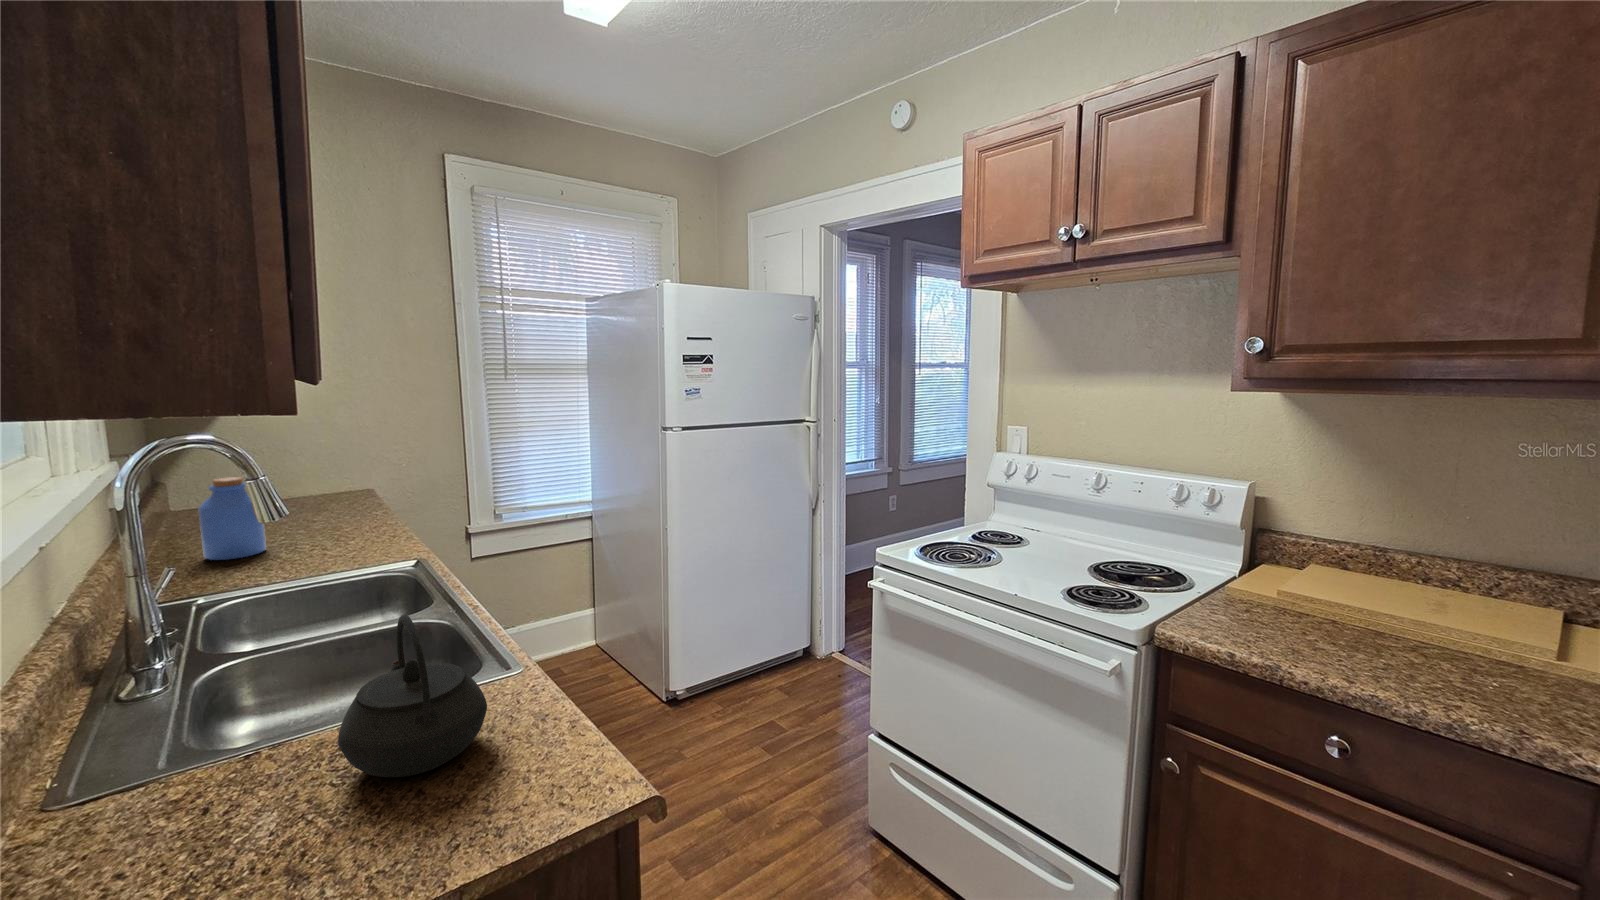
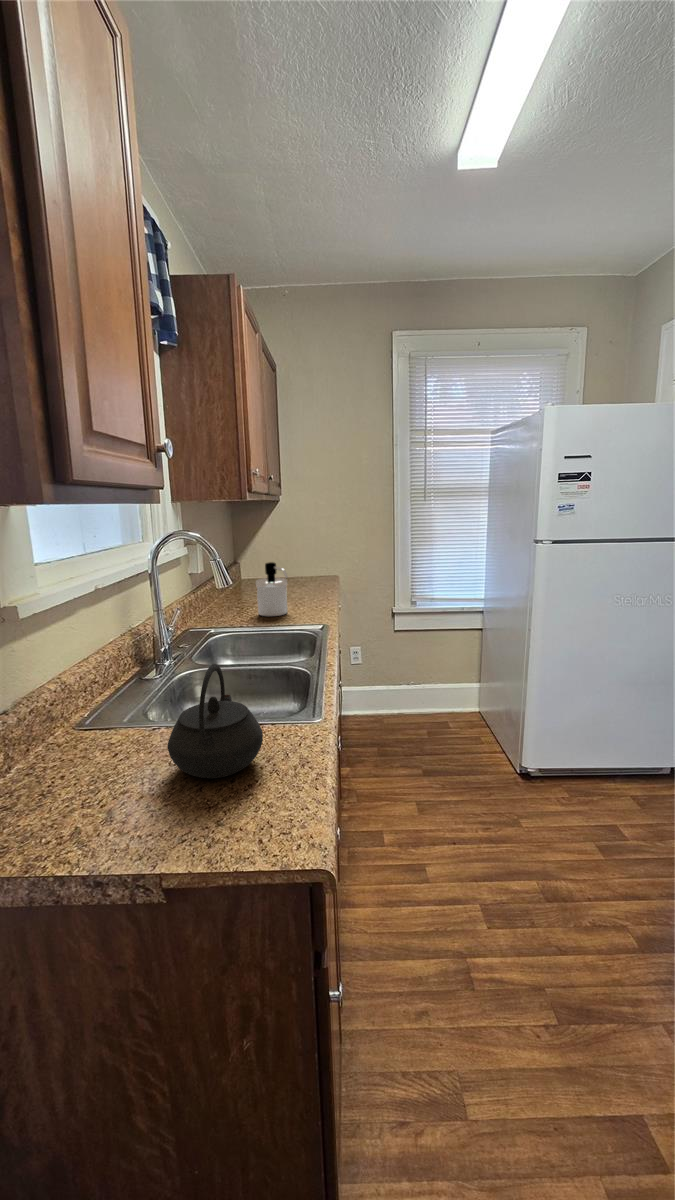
soap dispenser: none [283,476,352,559] -> present [256,562,288,616]
jar: present [198,477,266,560] -> none [221,560,253,610]

